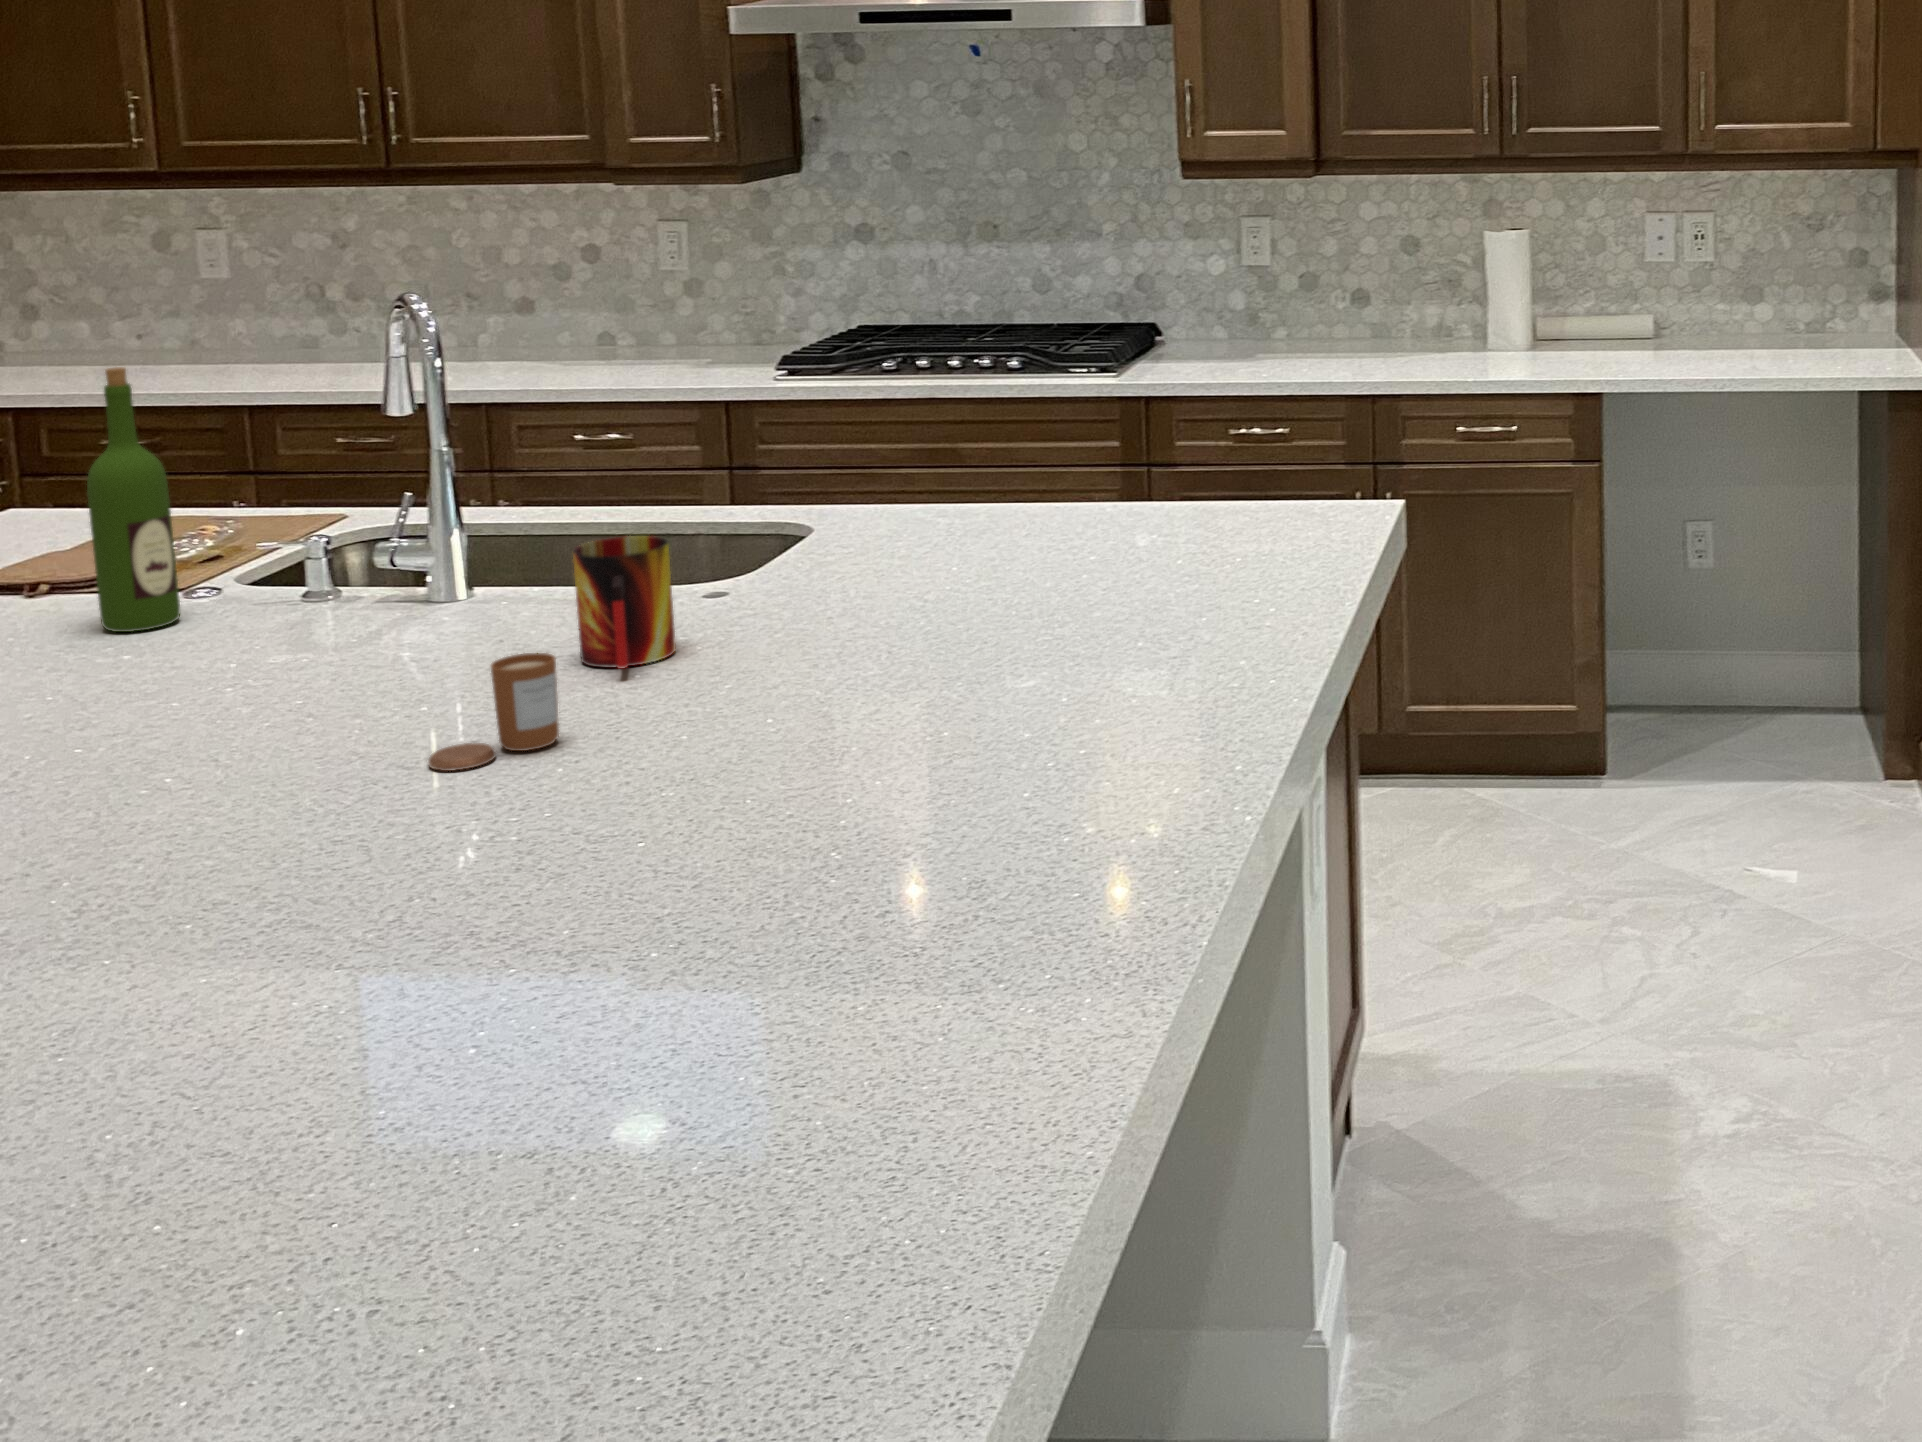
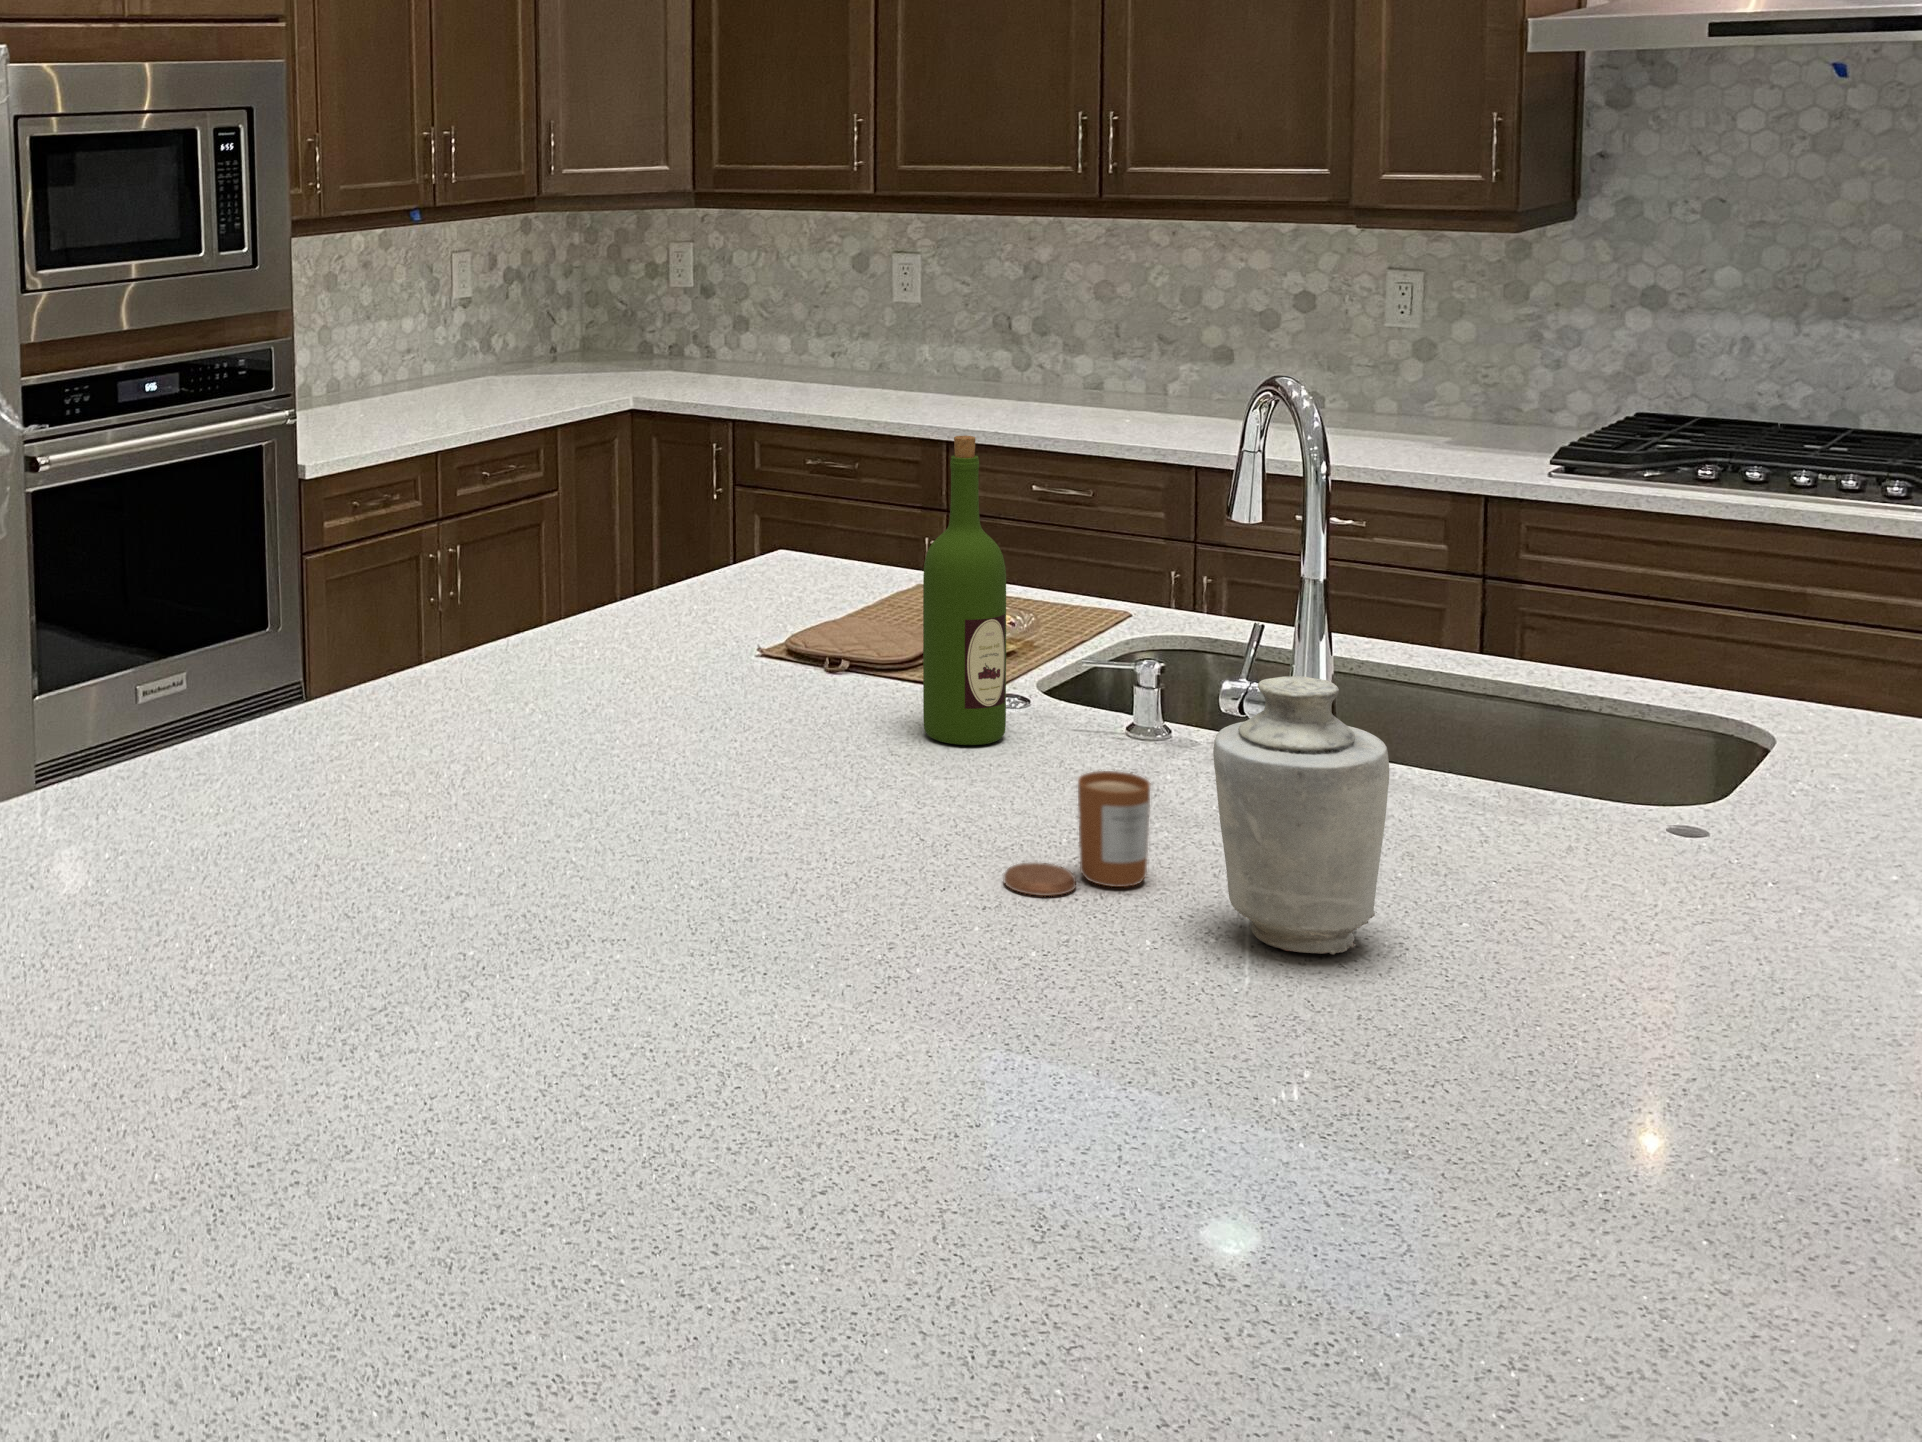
vase: none [288,512,427,717] -> present [1213,676,1389,955]
mug: present [573,536,676,669] -> none [1558,749,1706,953]
candle: present [428,653,559,771] -> present [1003,771,1150,896]

